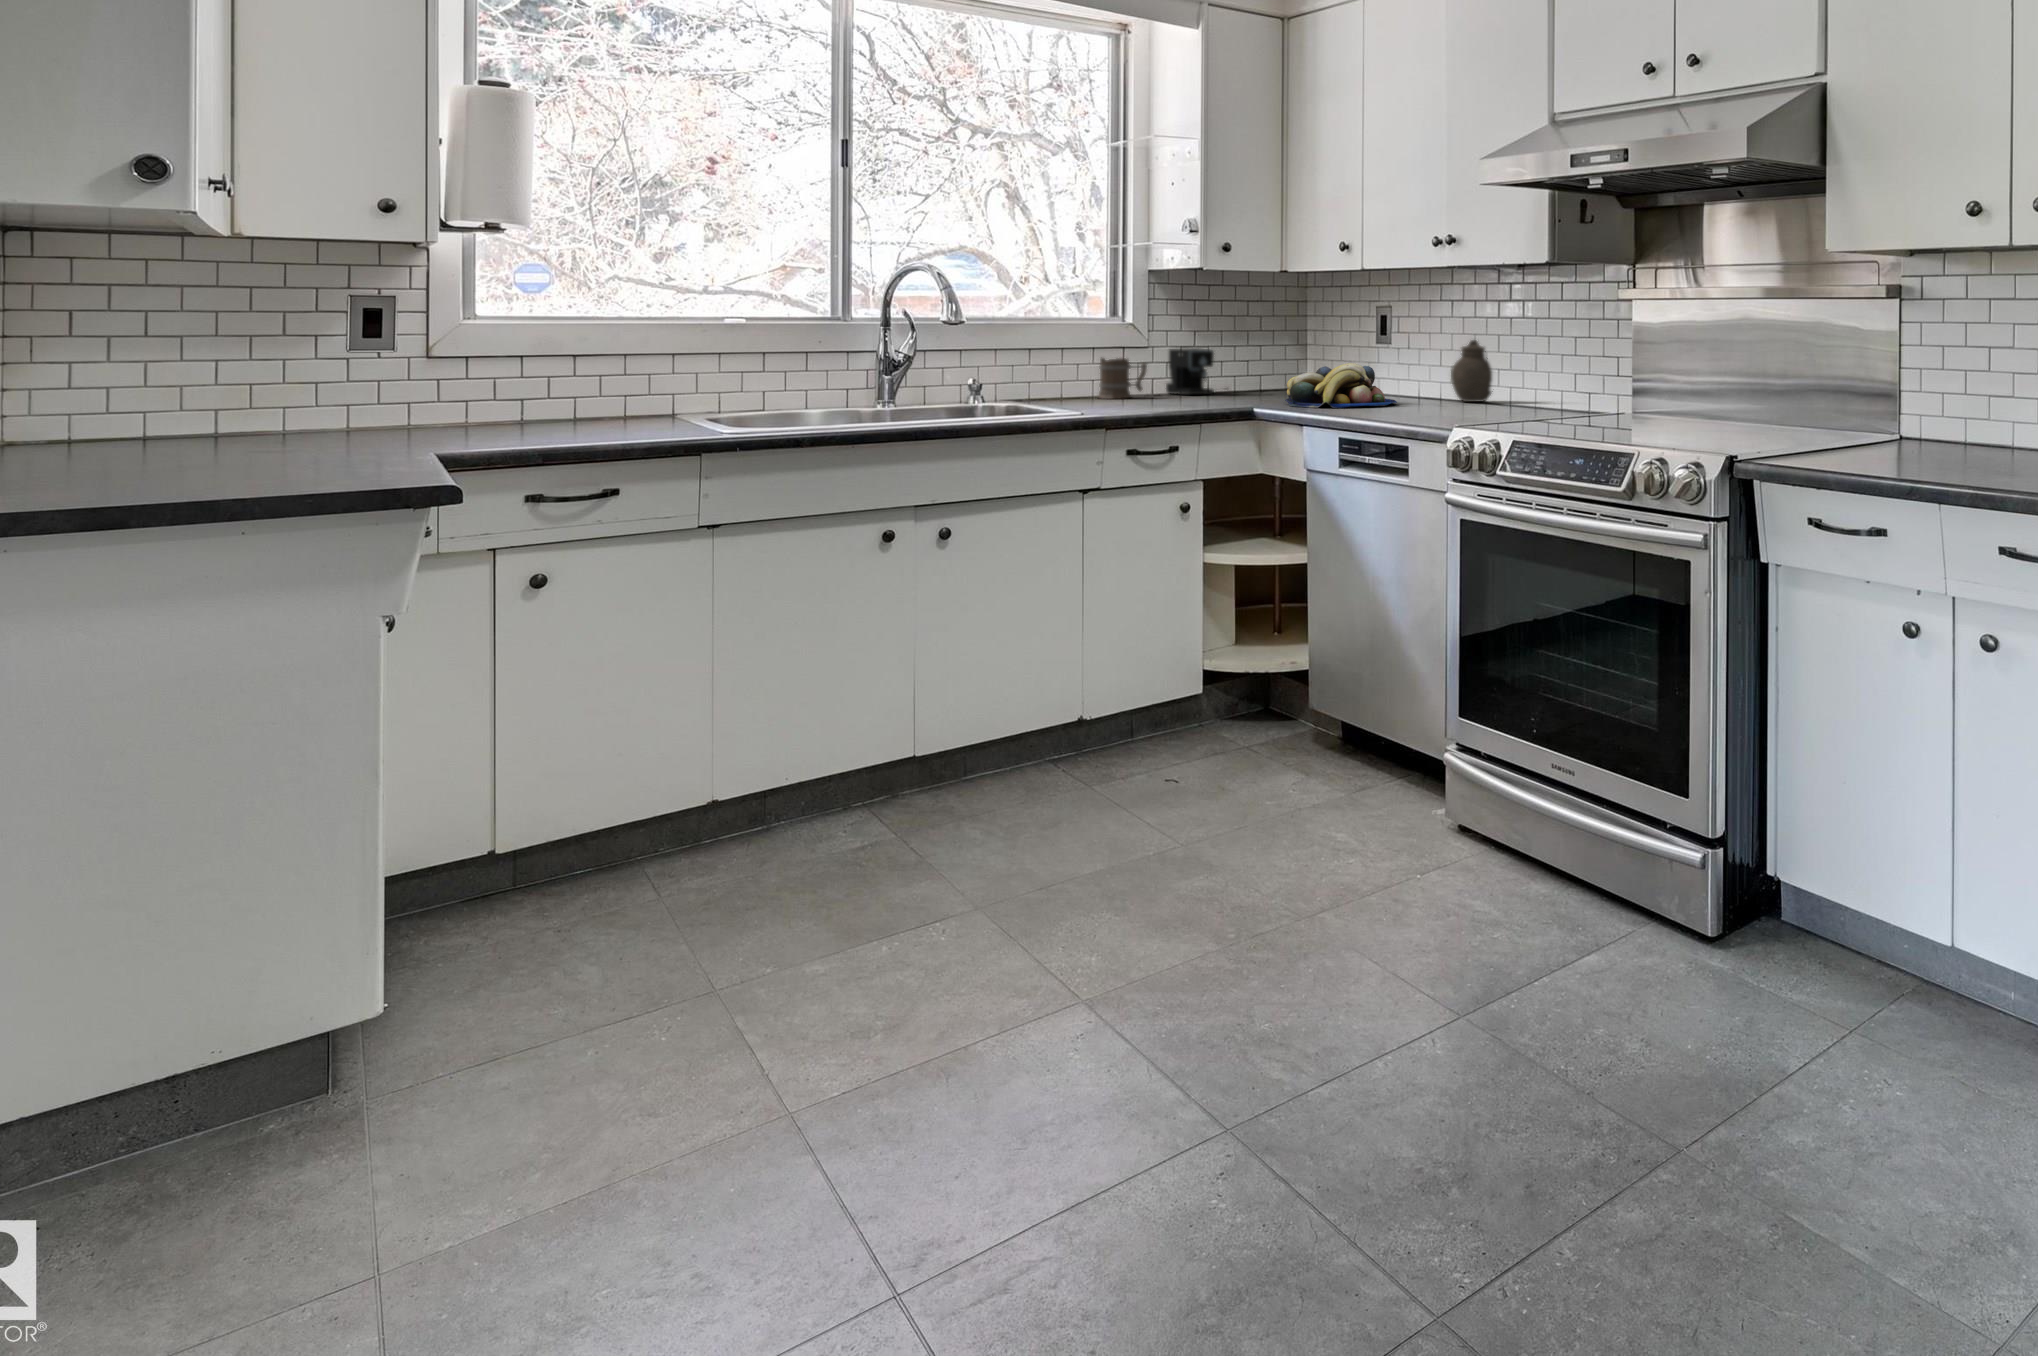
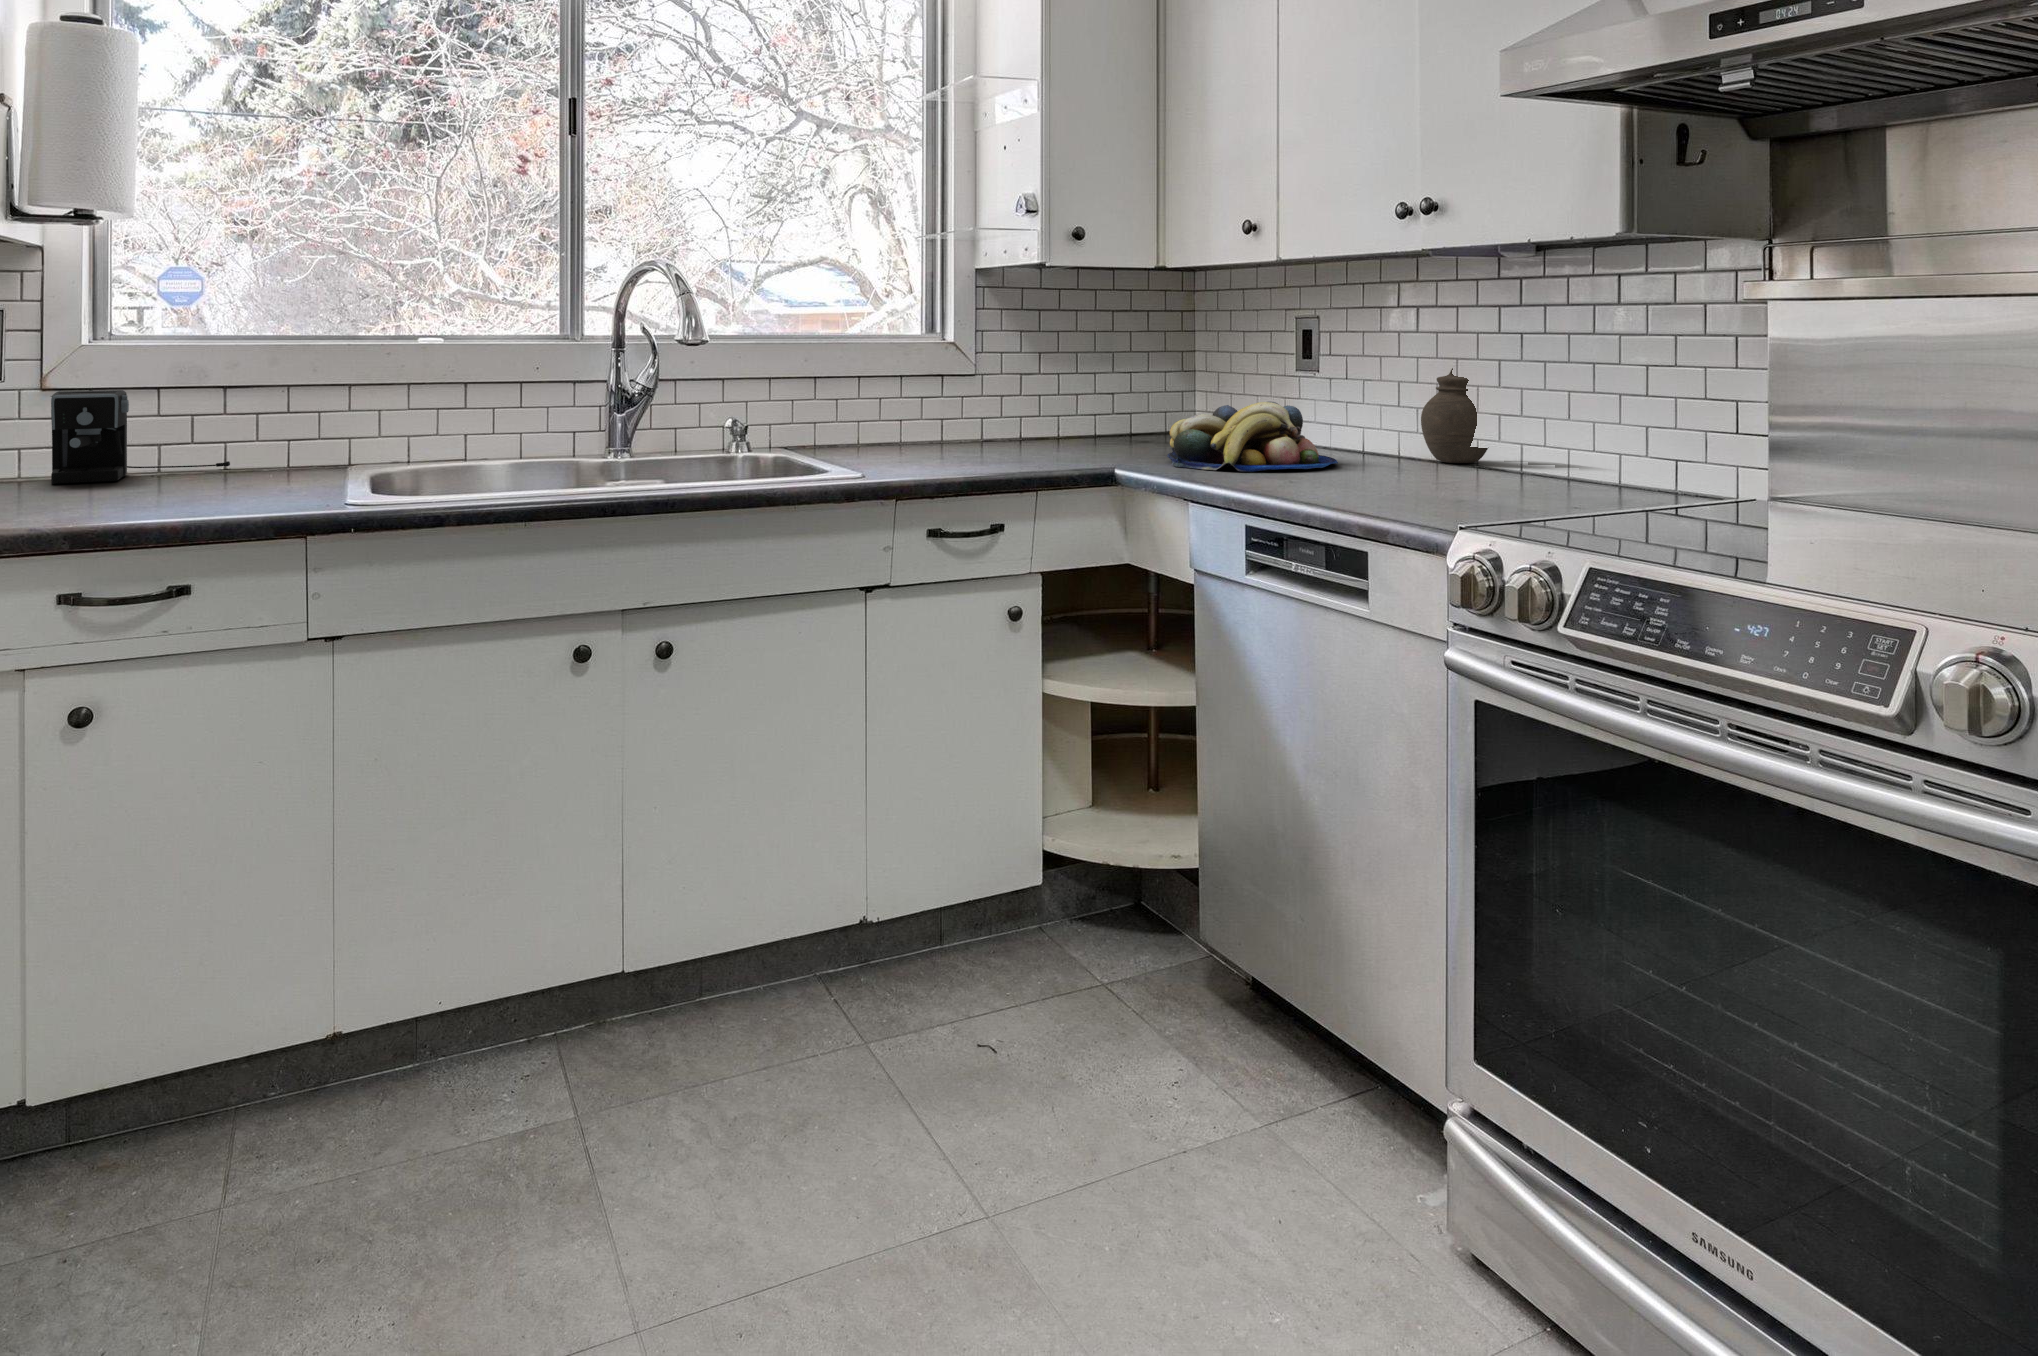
coffee maker: present [1166,348,1214,395] -> present [51,390,230,484]
mug: present [1098,357,1147,399] -> none [910,387,978,445]

